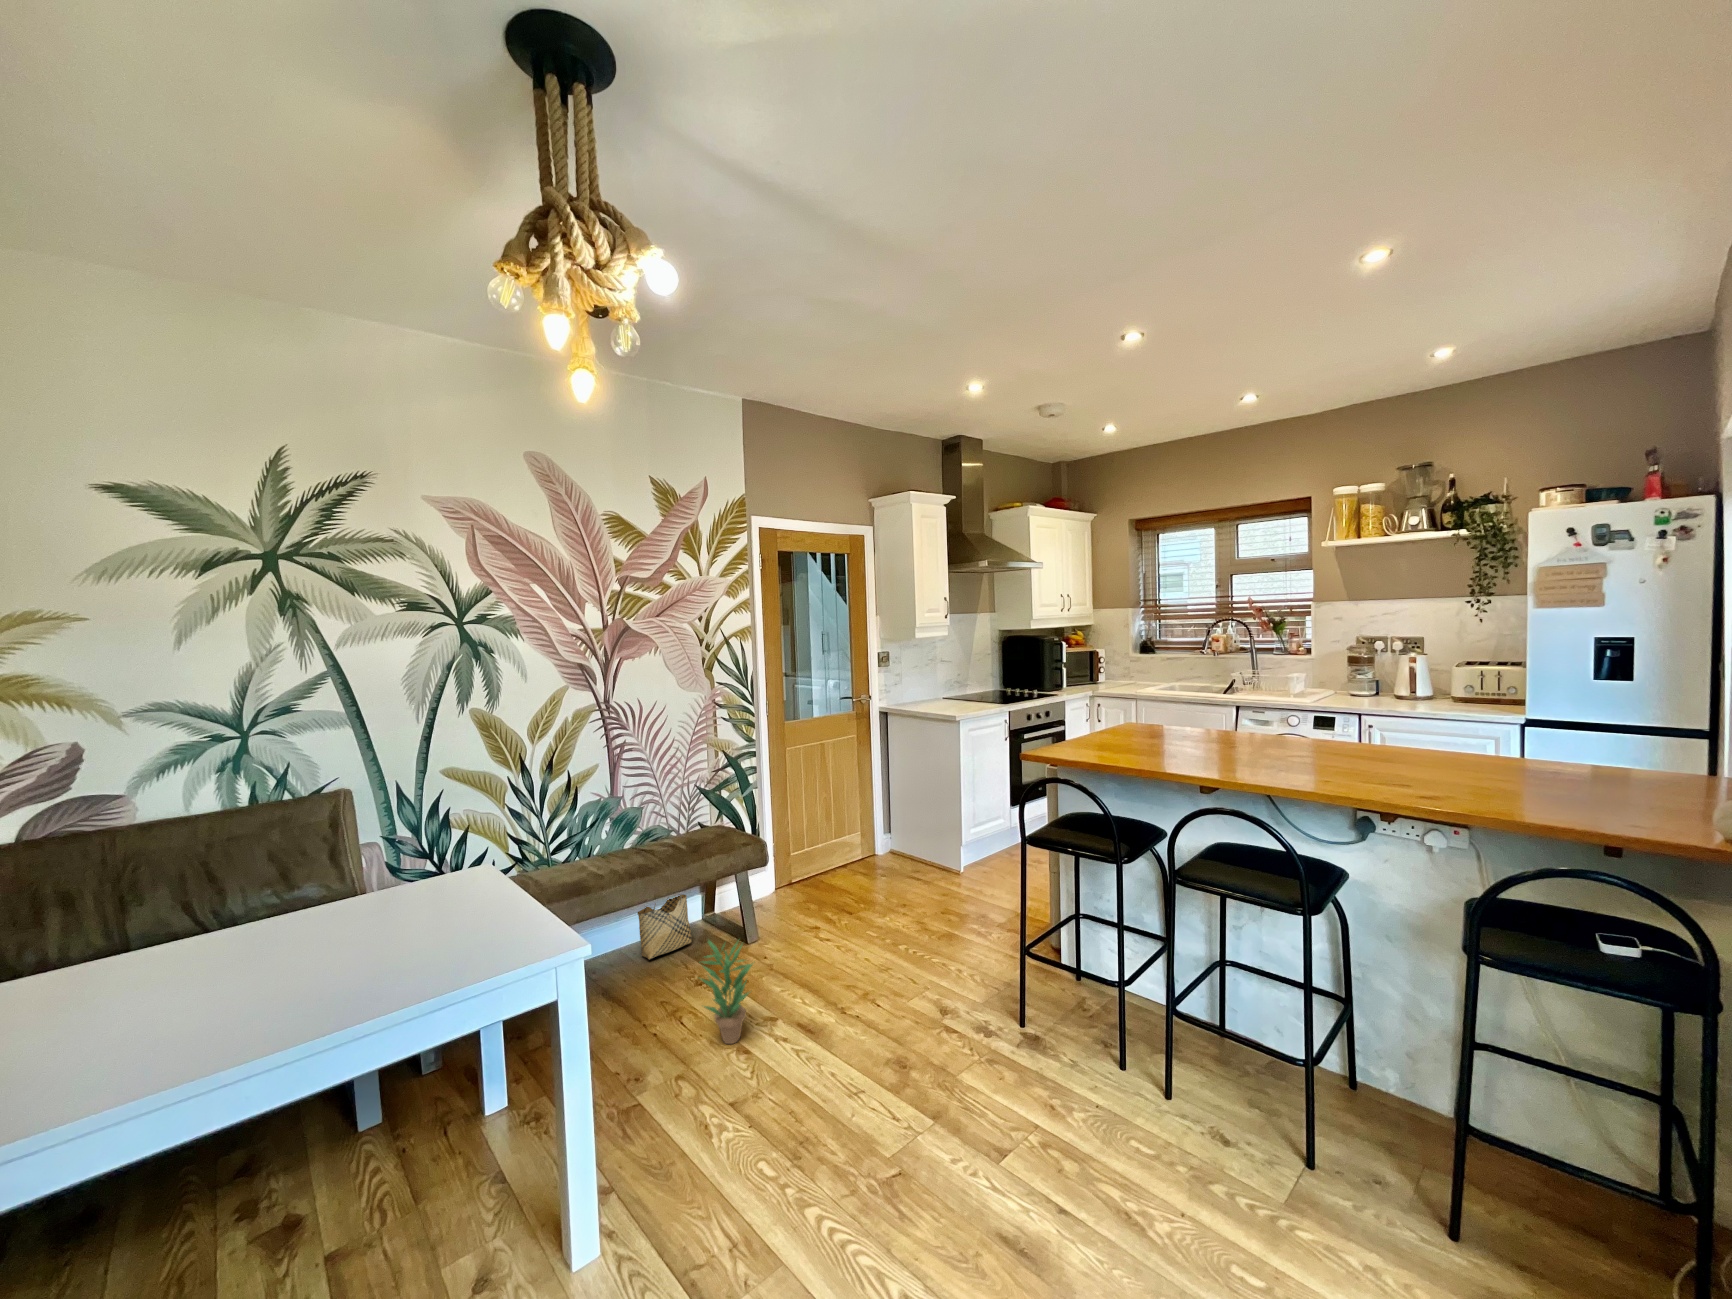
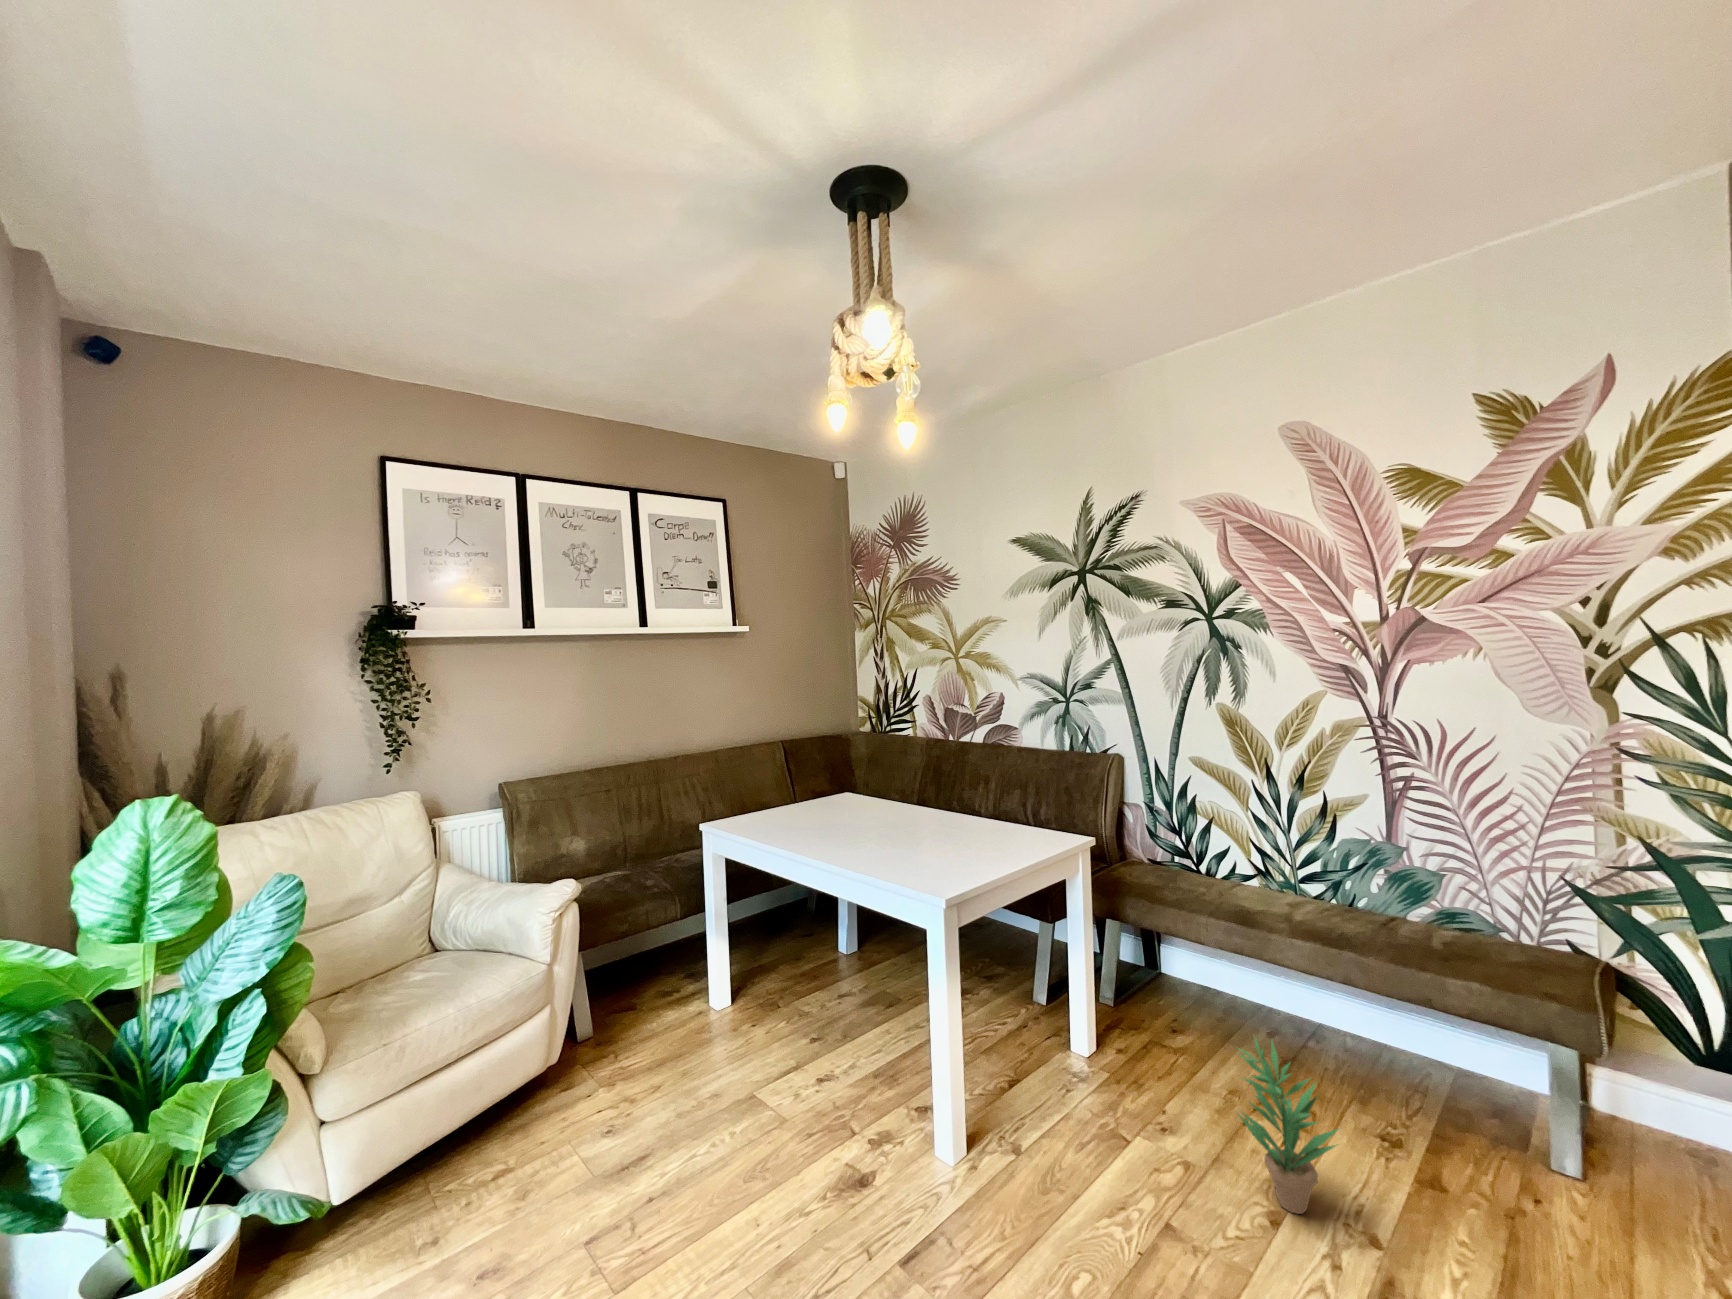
woven basket: present [637,894,692,959] -> none [1372,971,1478,1108]

